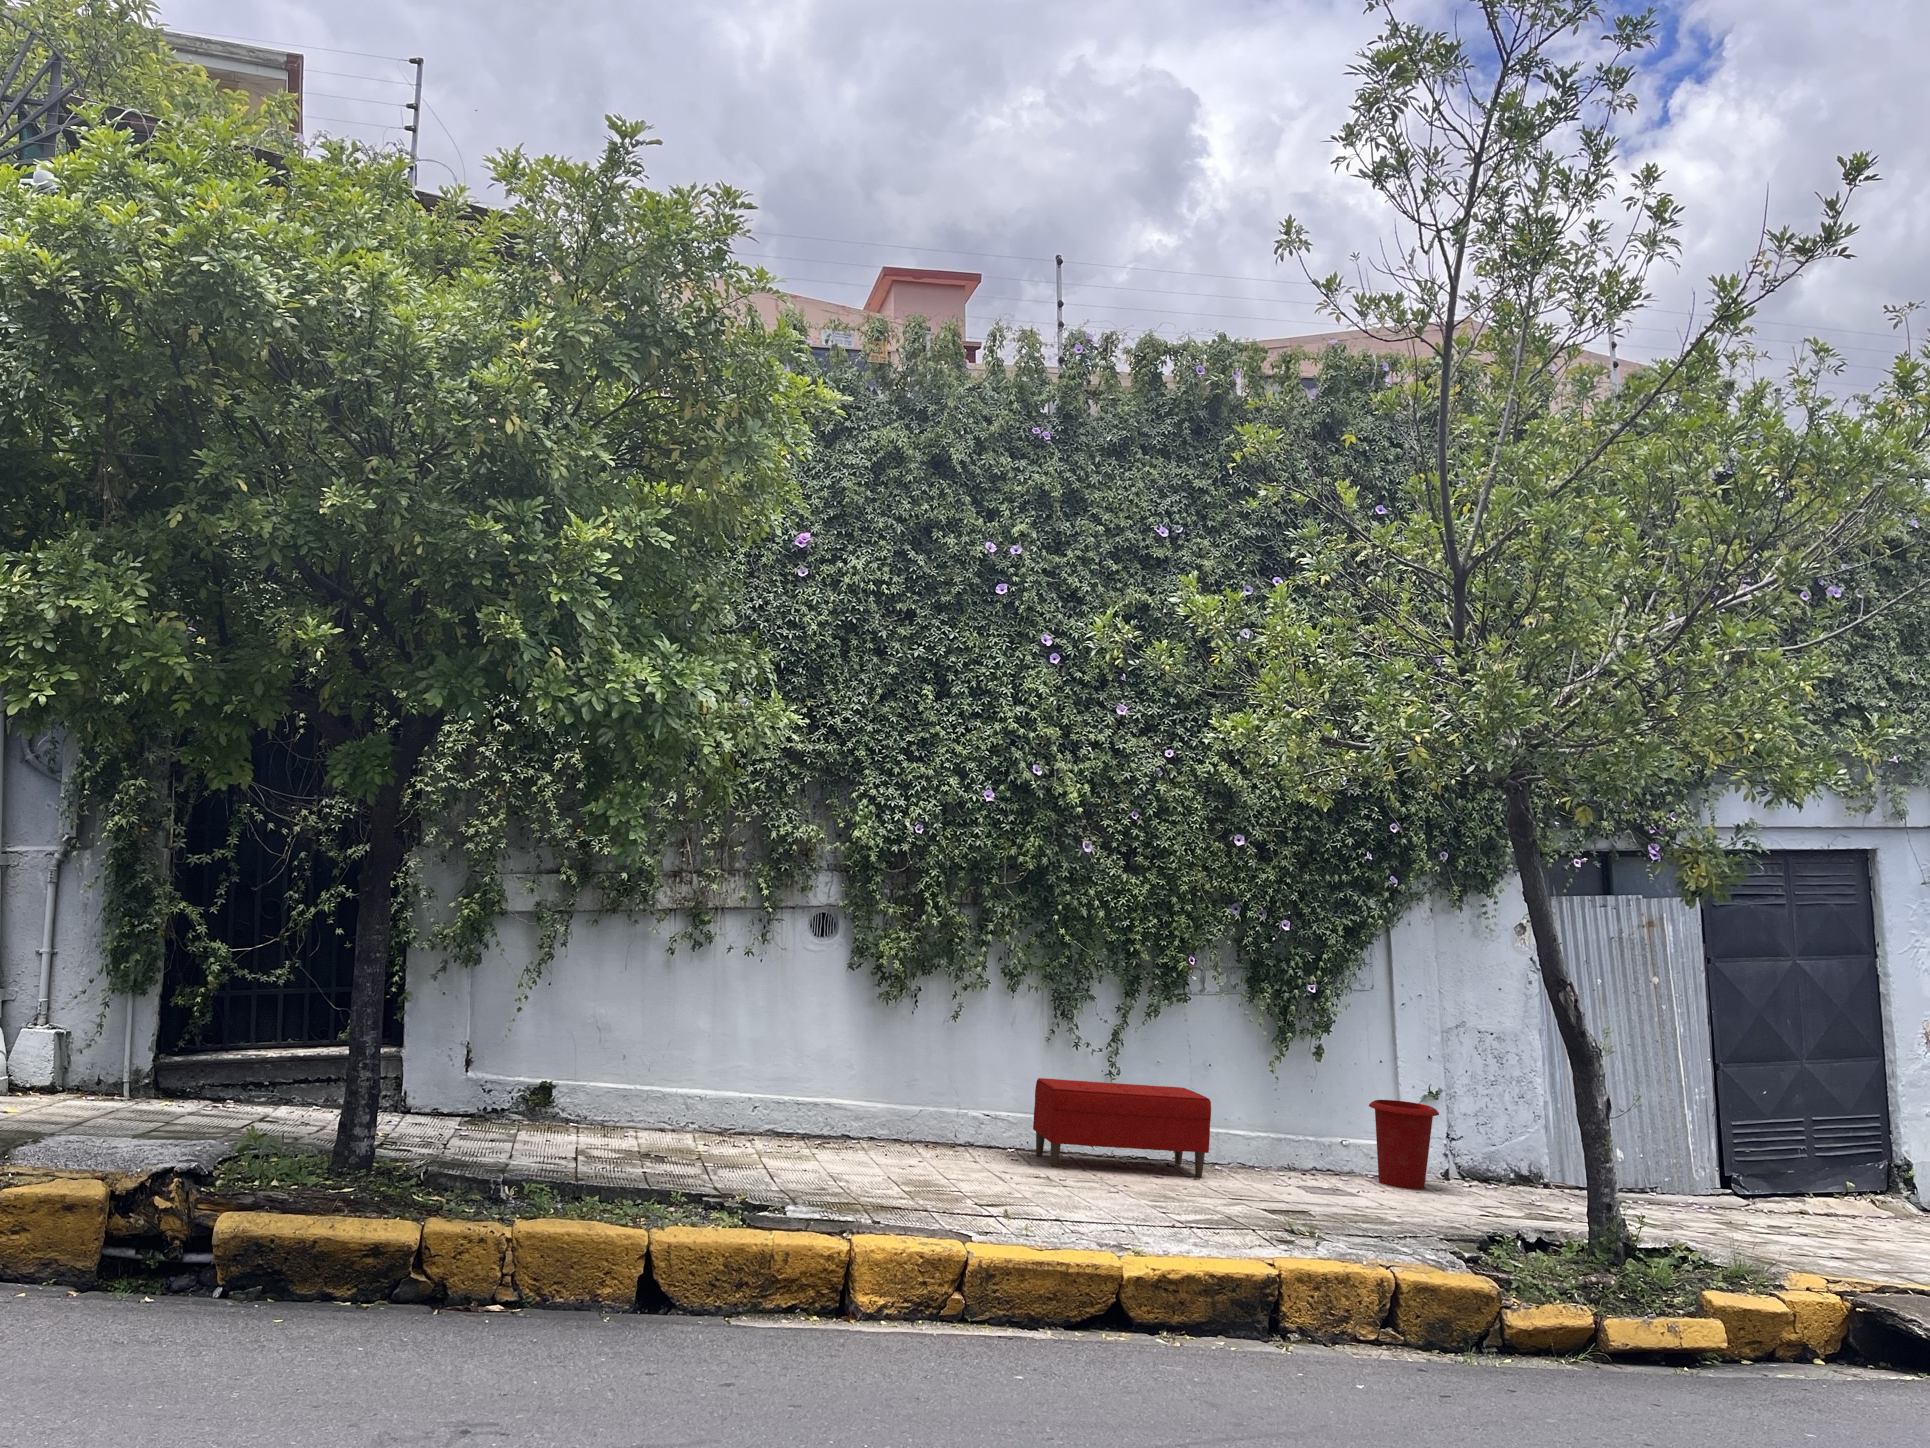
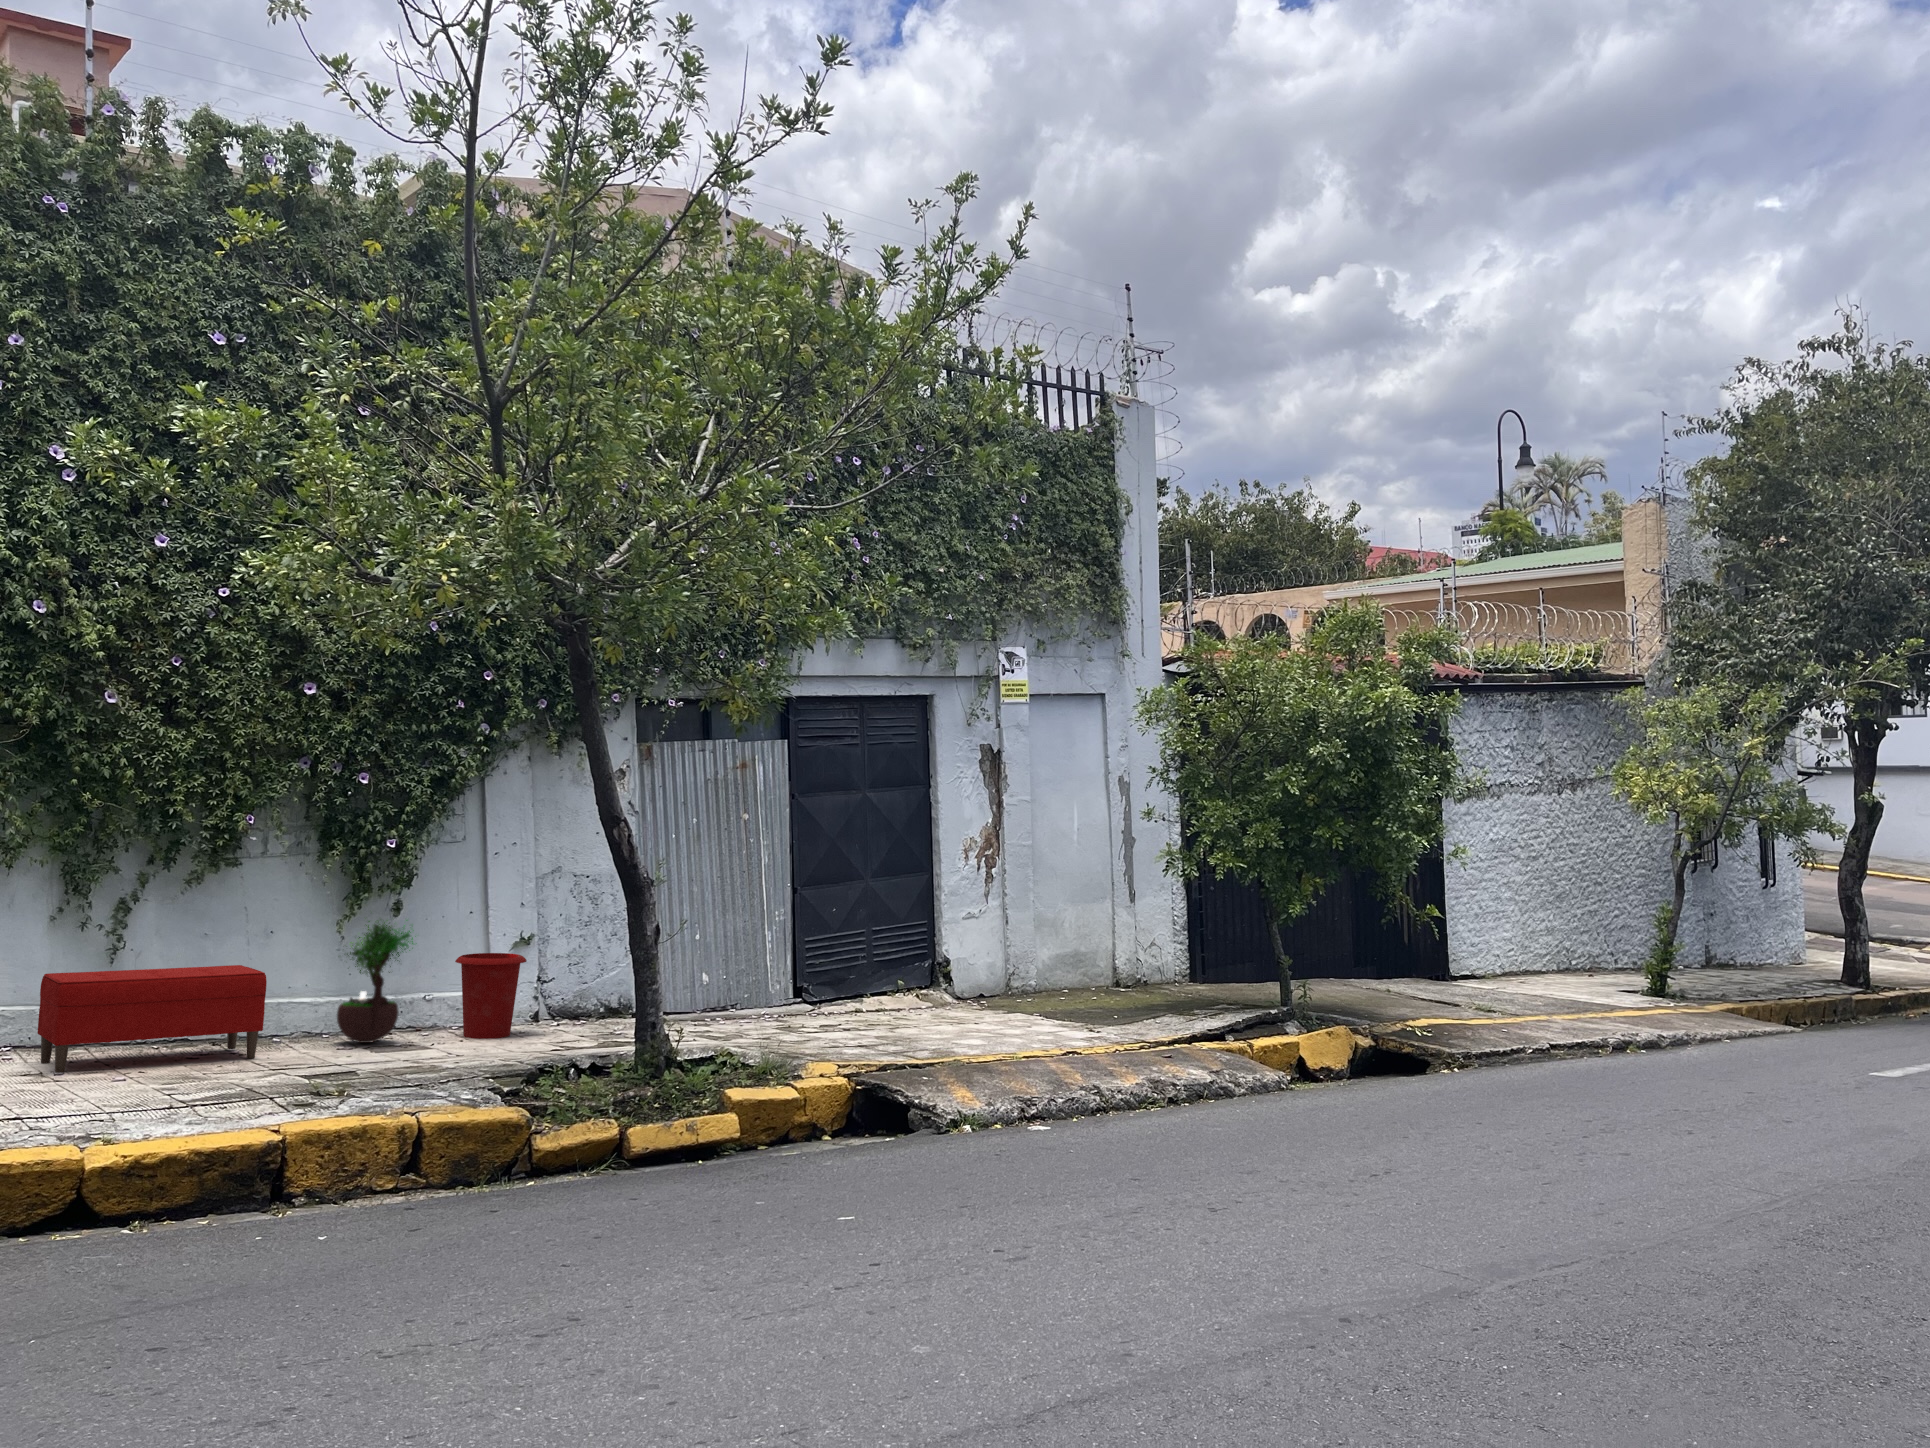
potted tree: none [1265,1049,1339,1176] -> present [337,920,413,1043]

